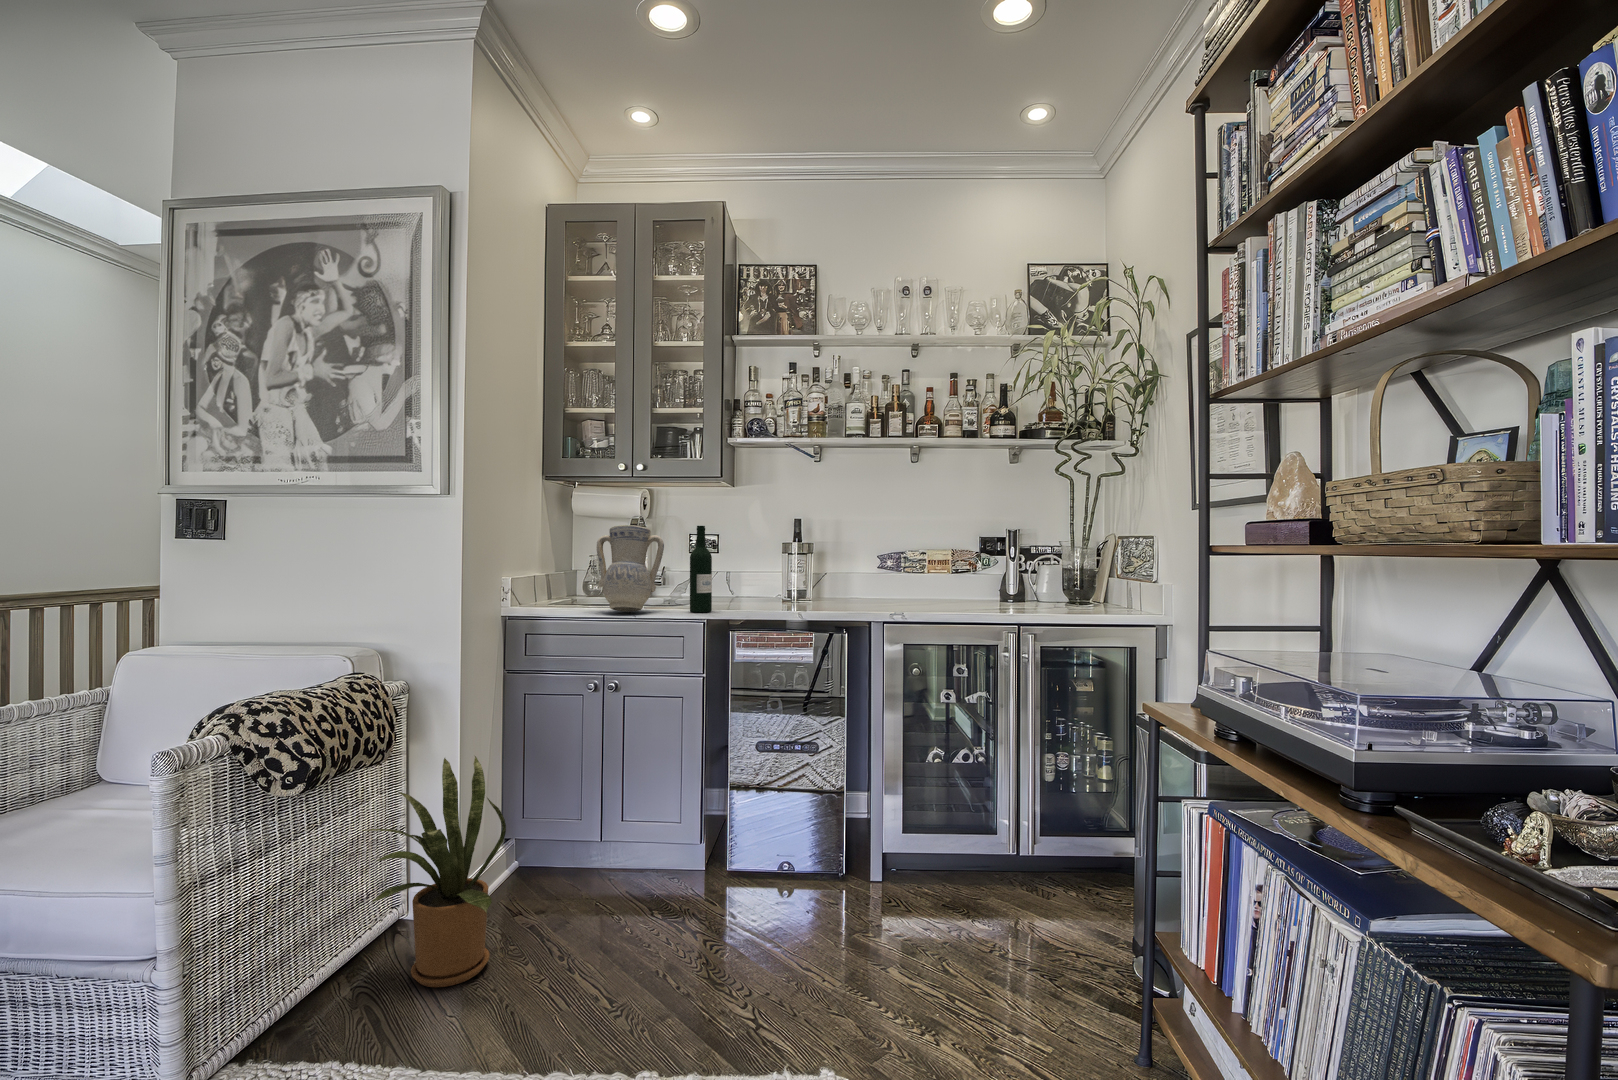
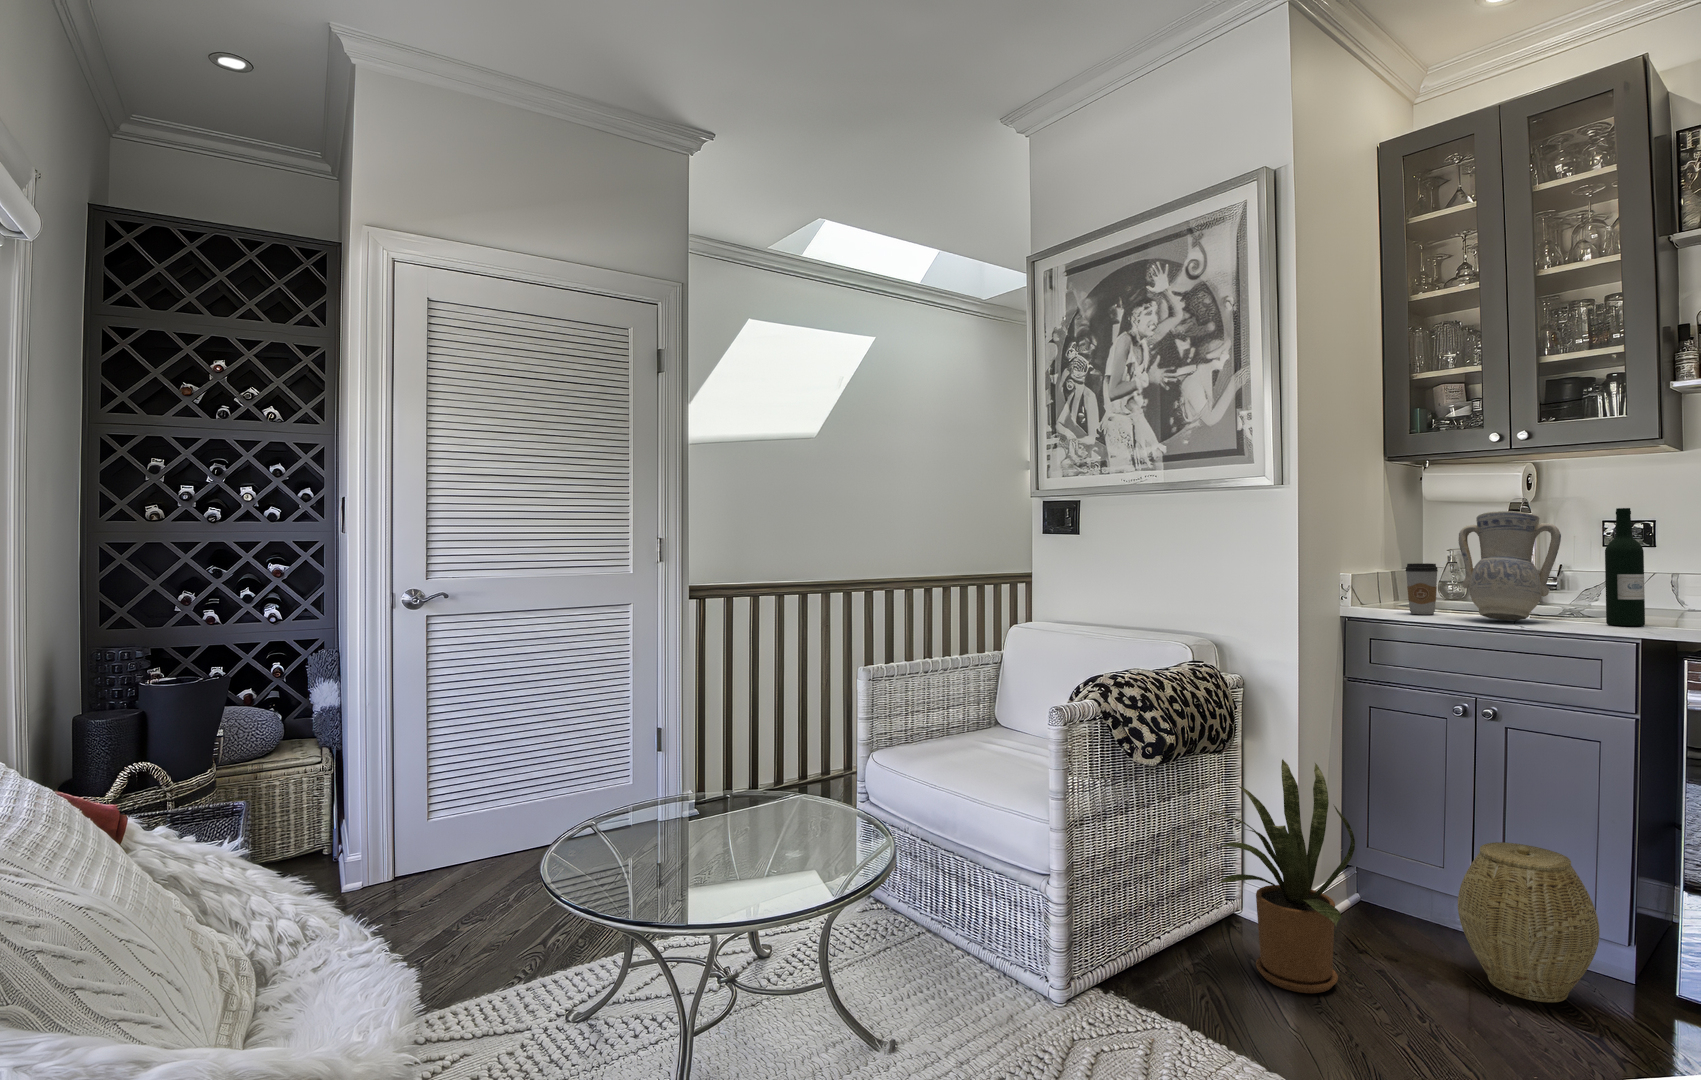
coffee cup: none [557,567,582,610] -> present [1405,563,1438,614]
woven basket: none [589,790,682,916] -> present [1458,842,1599,1002]

